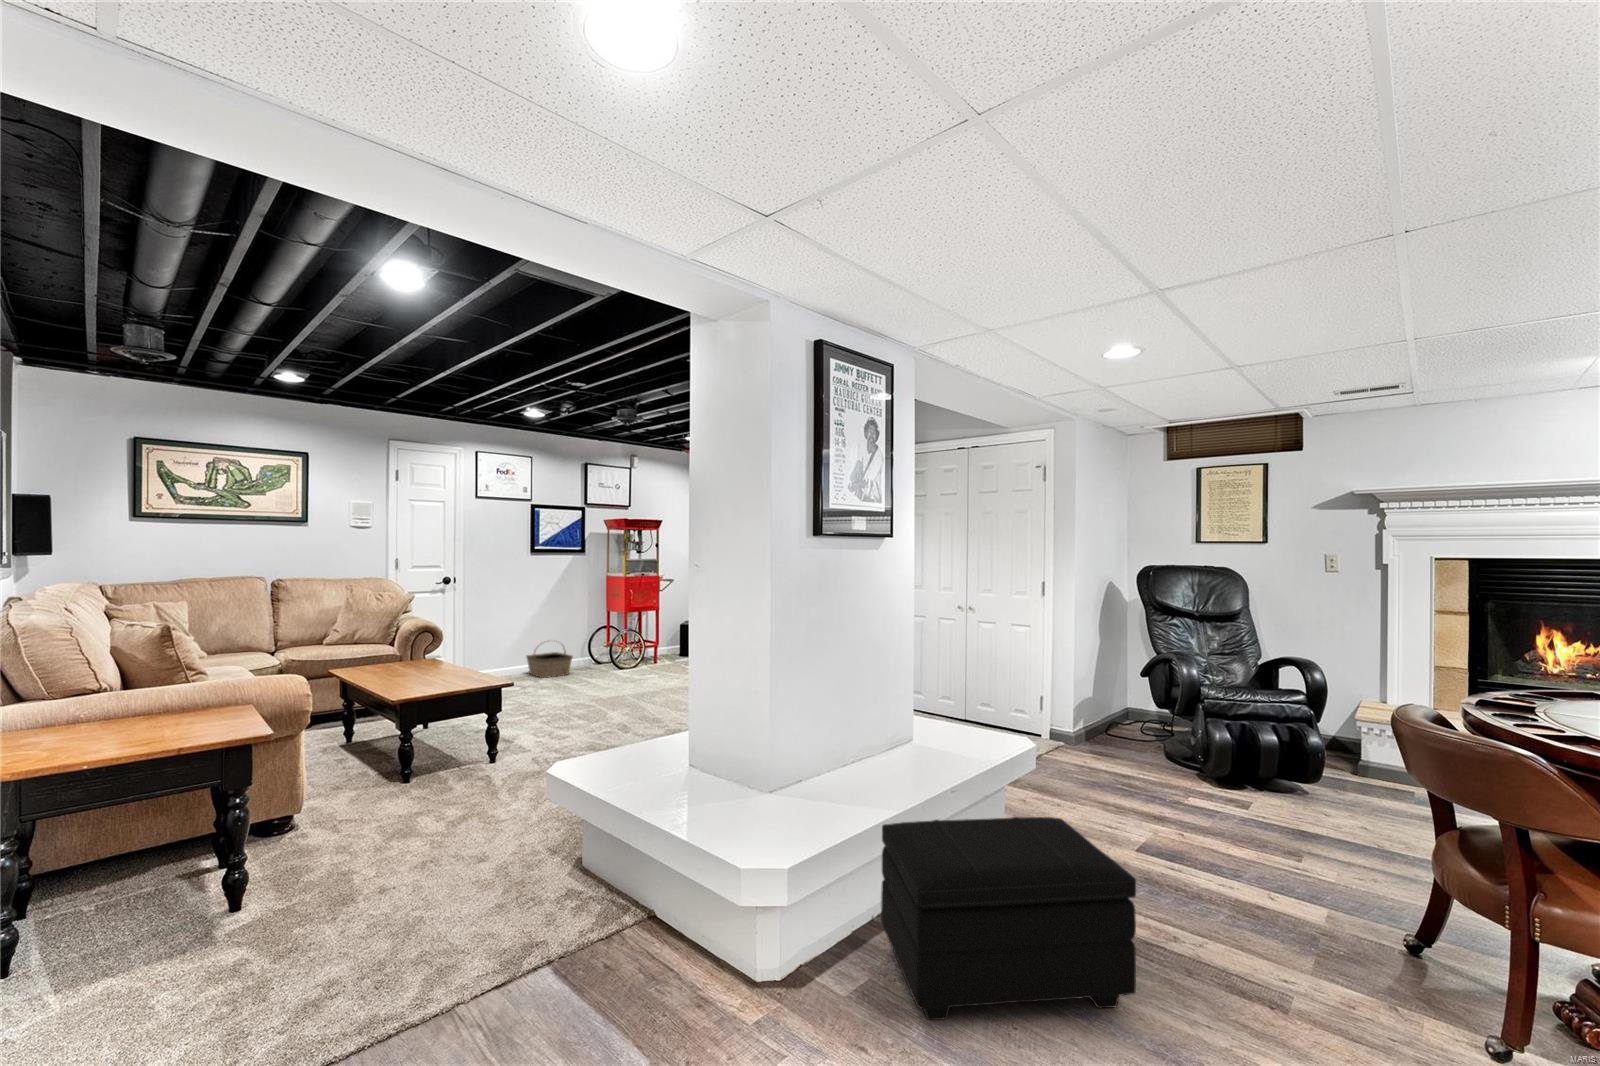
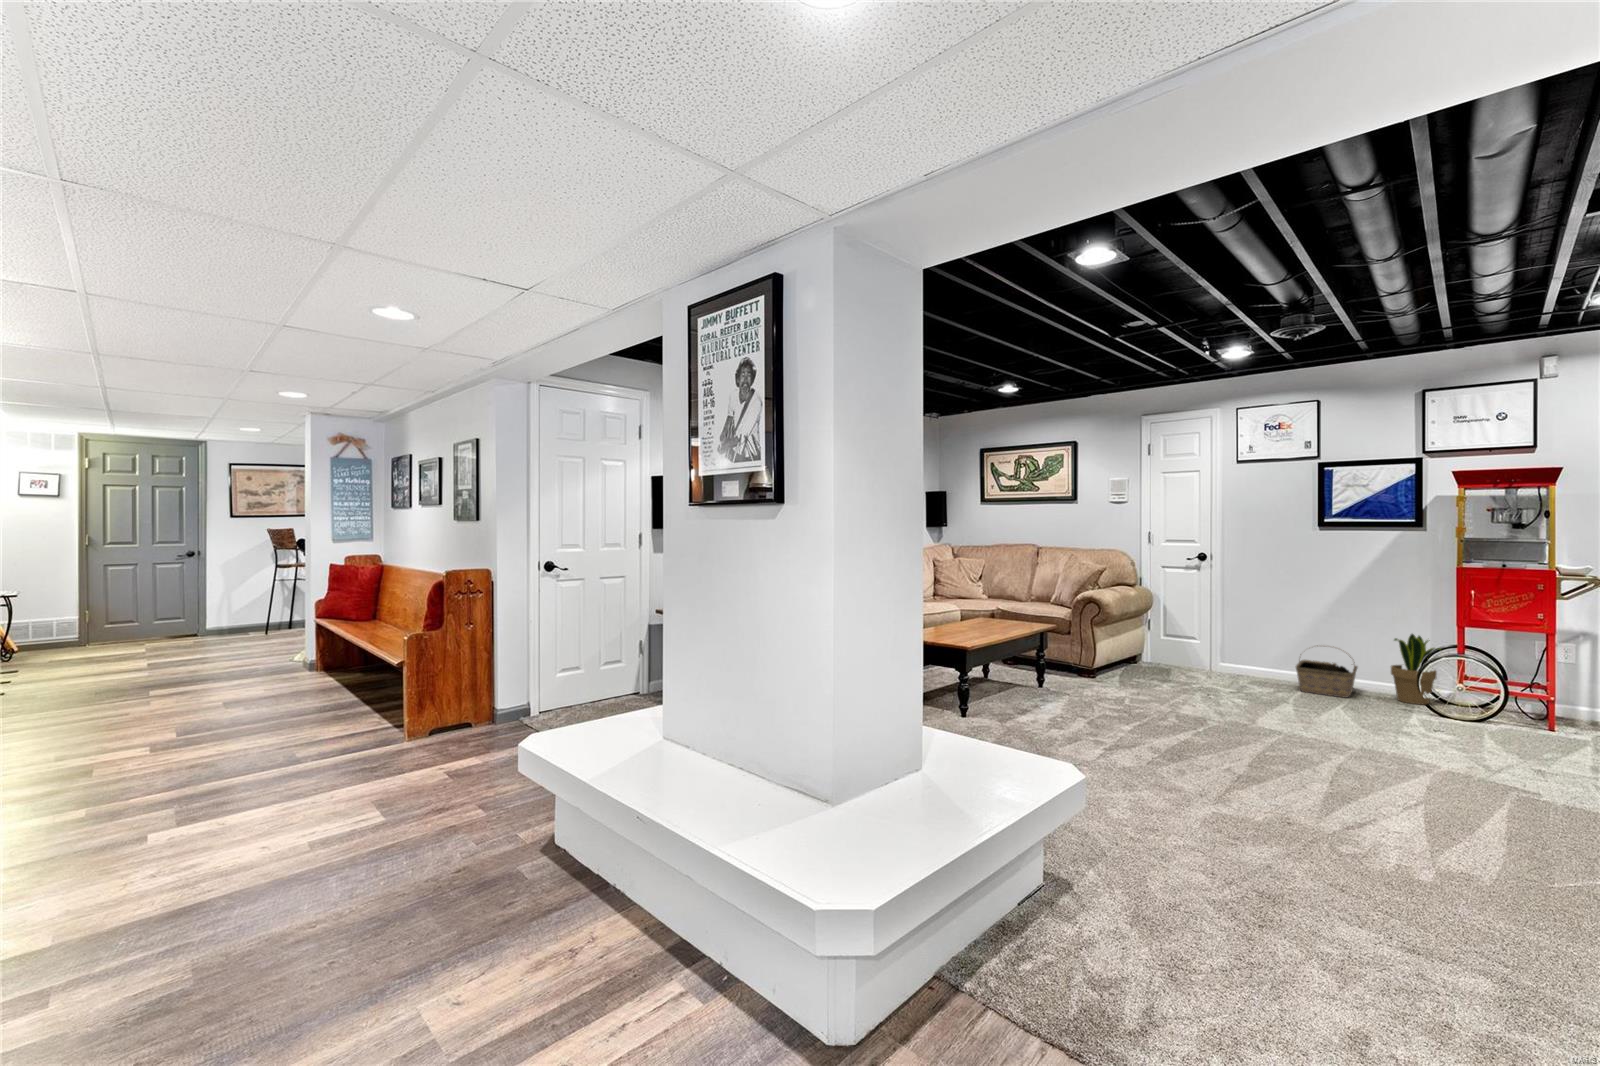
potted plant: none [578,623,605,670] -> present [1391,634,1440,705]
footstool: present [881,817,1136,1020] -> none [341,783,574,1018]

